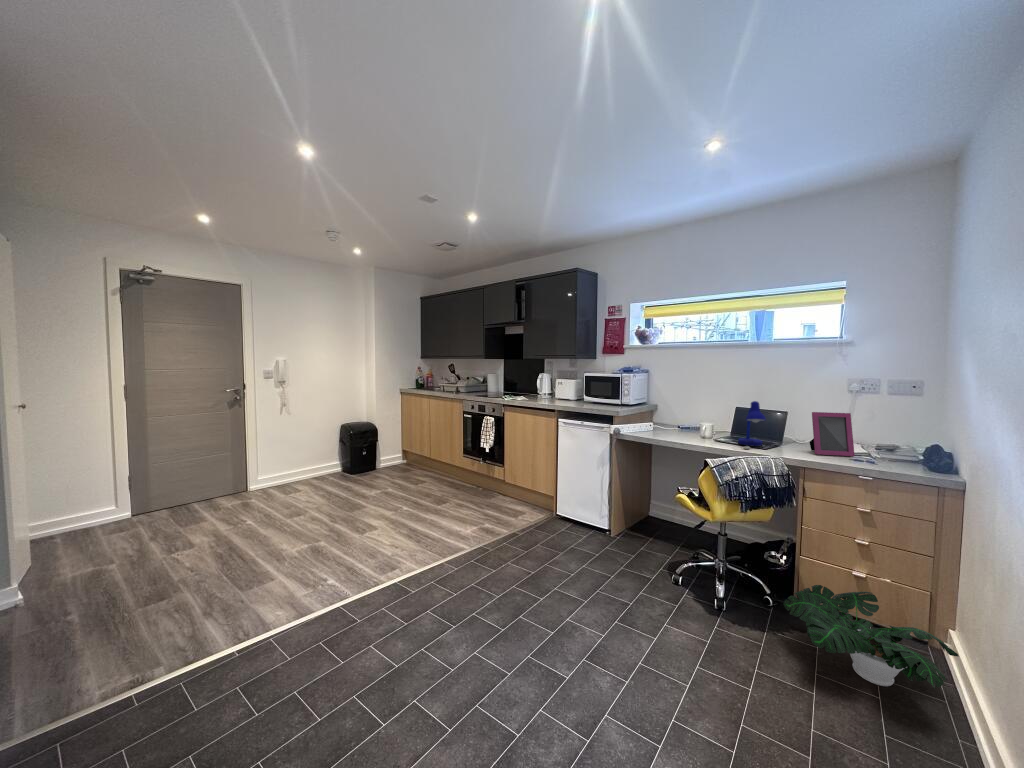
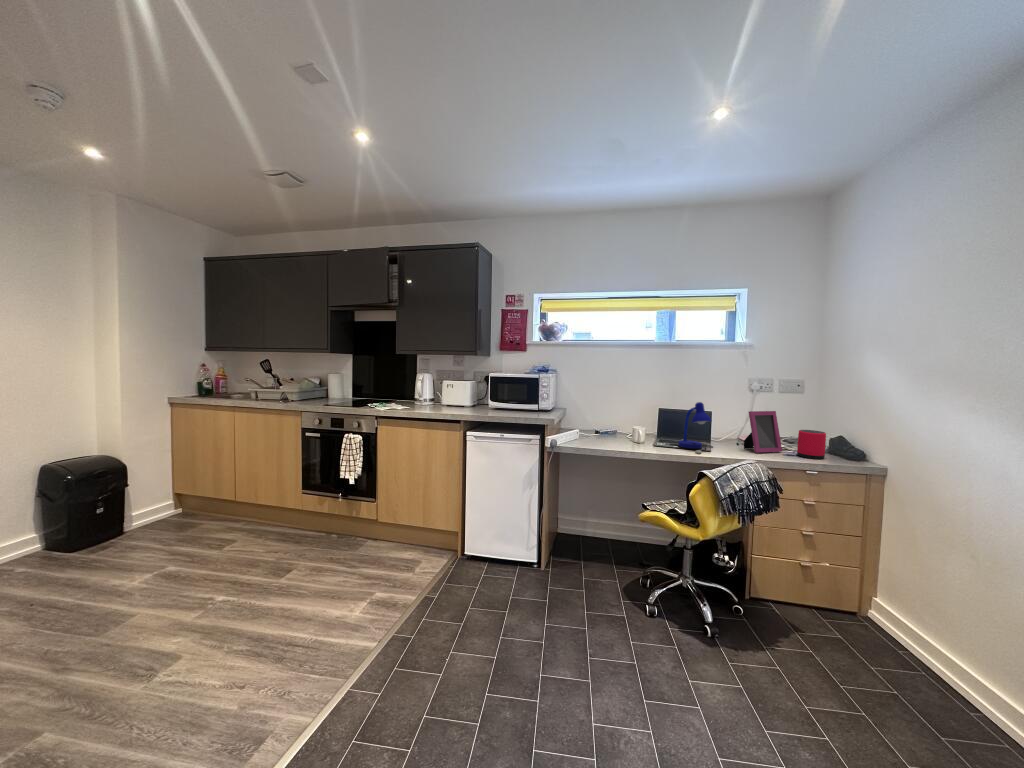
speaker: none [867,434,901,466] -> present [797,430,826,459]
potted plant: present [783,585,958,689] -> none [777,582,946,676]

